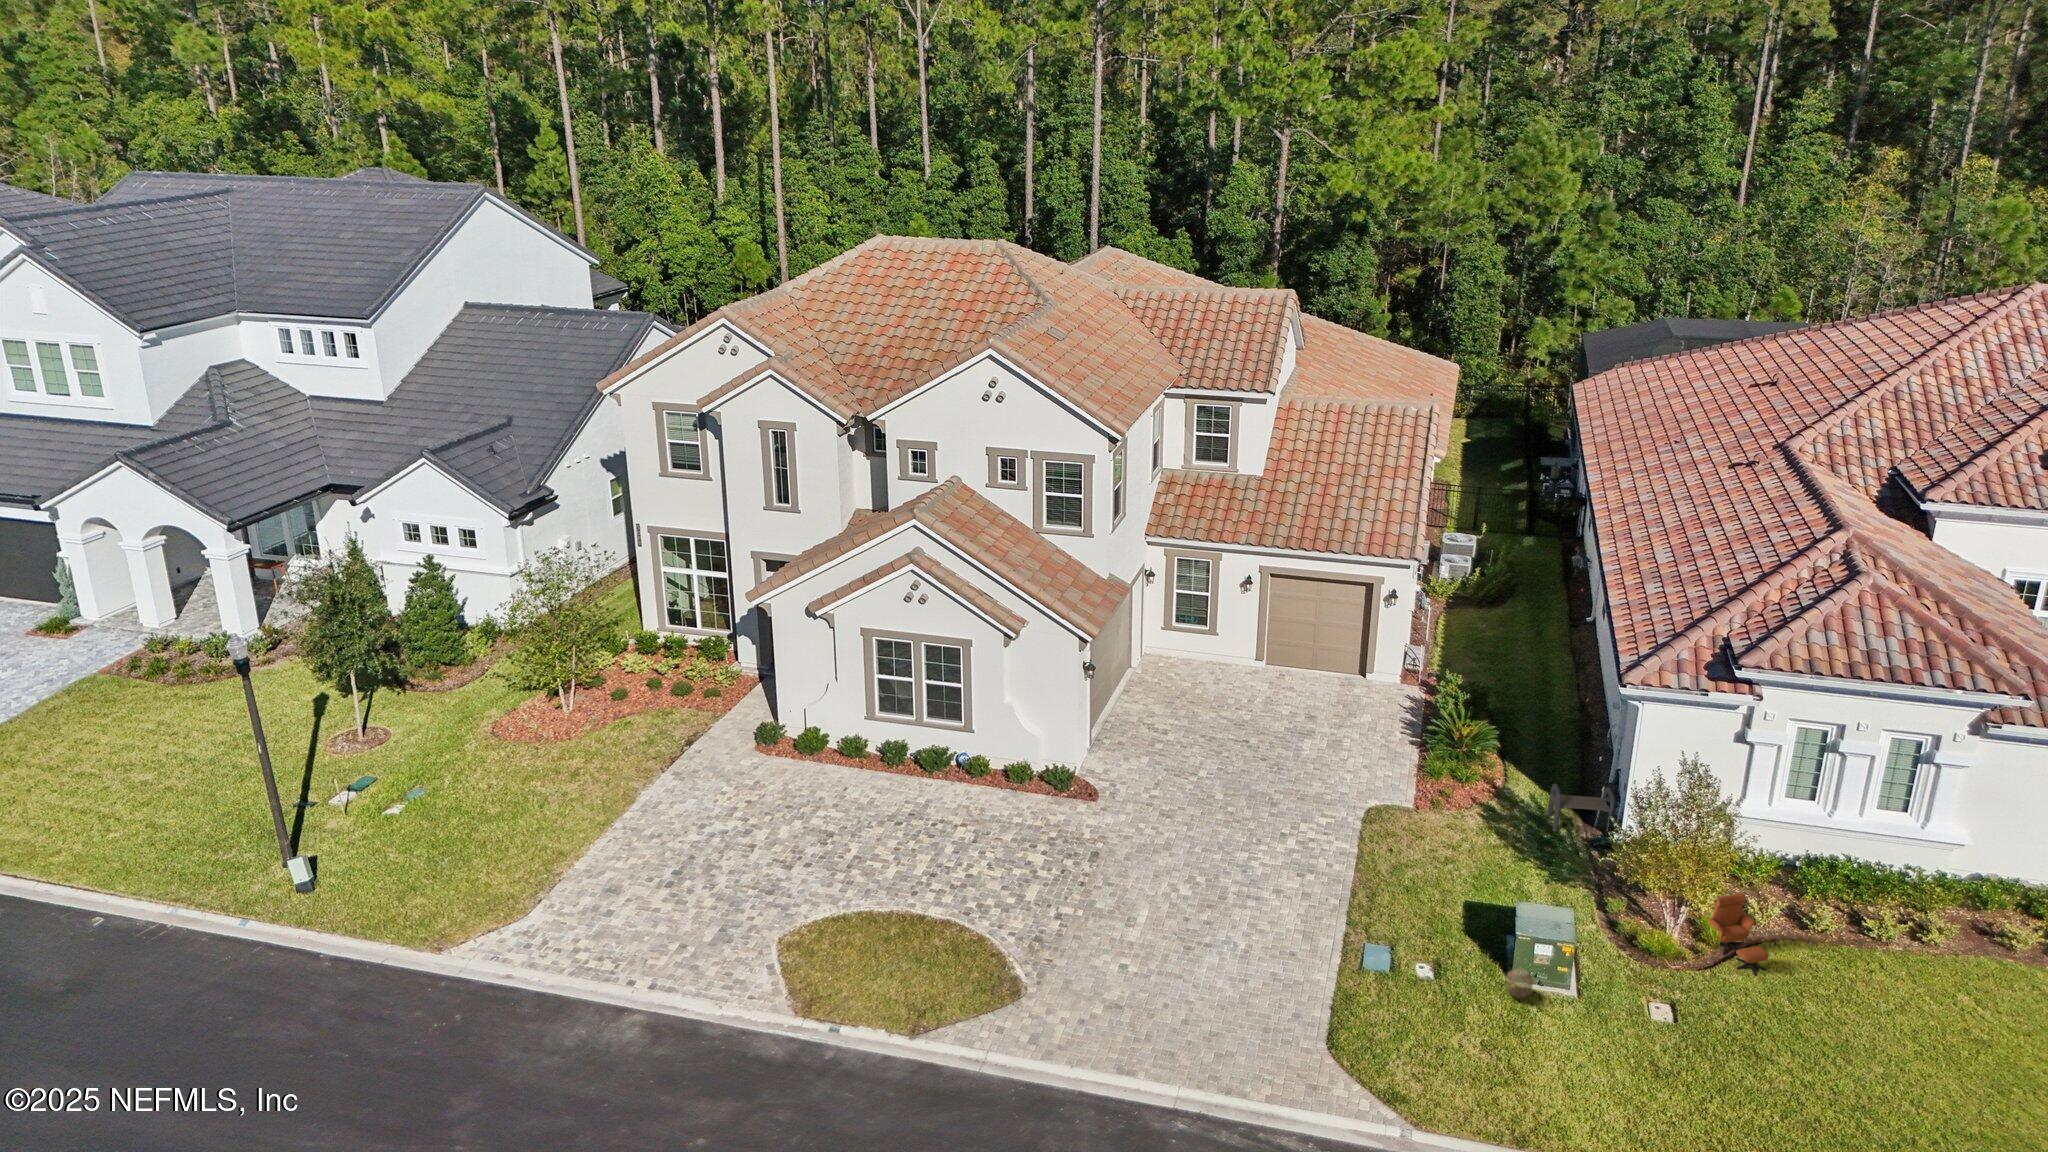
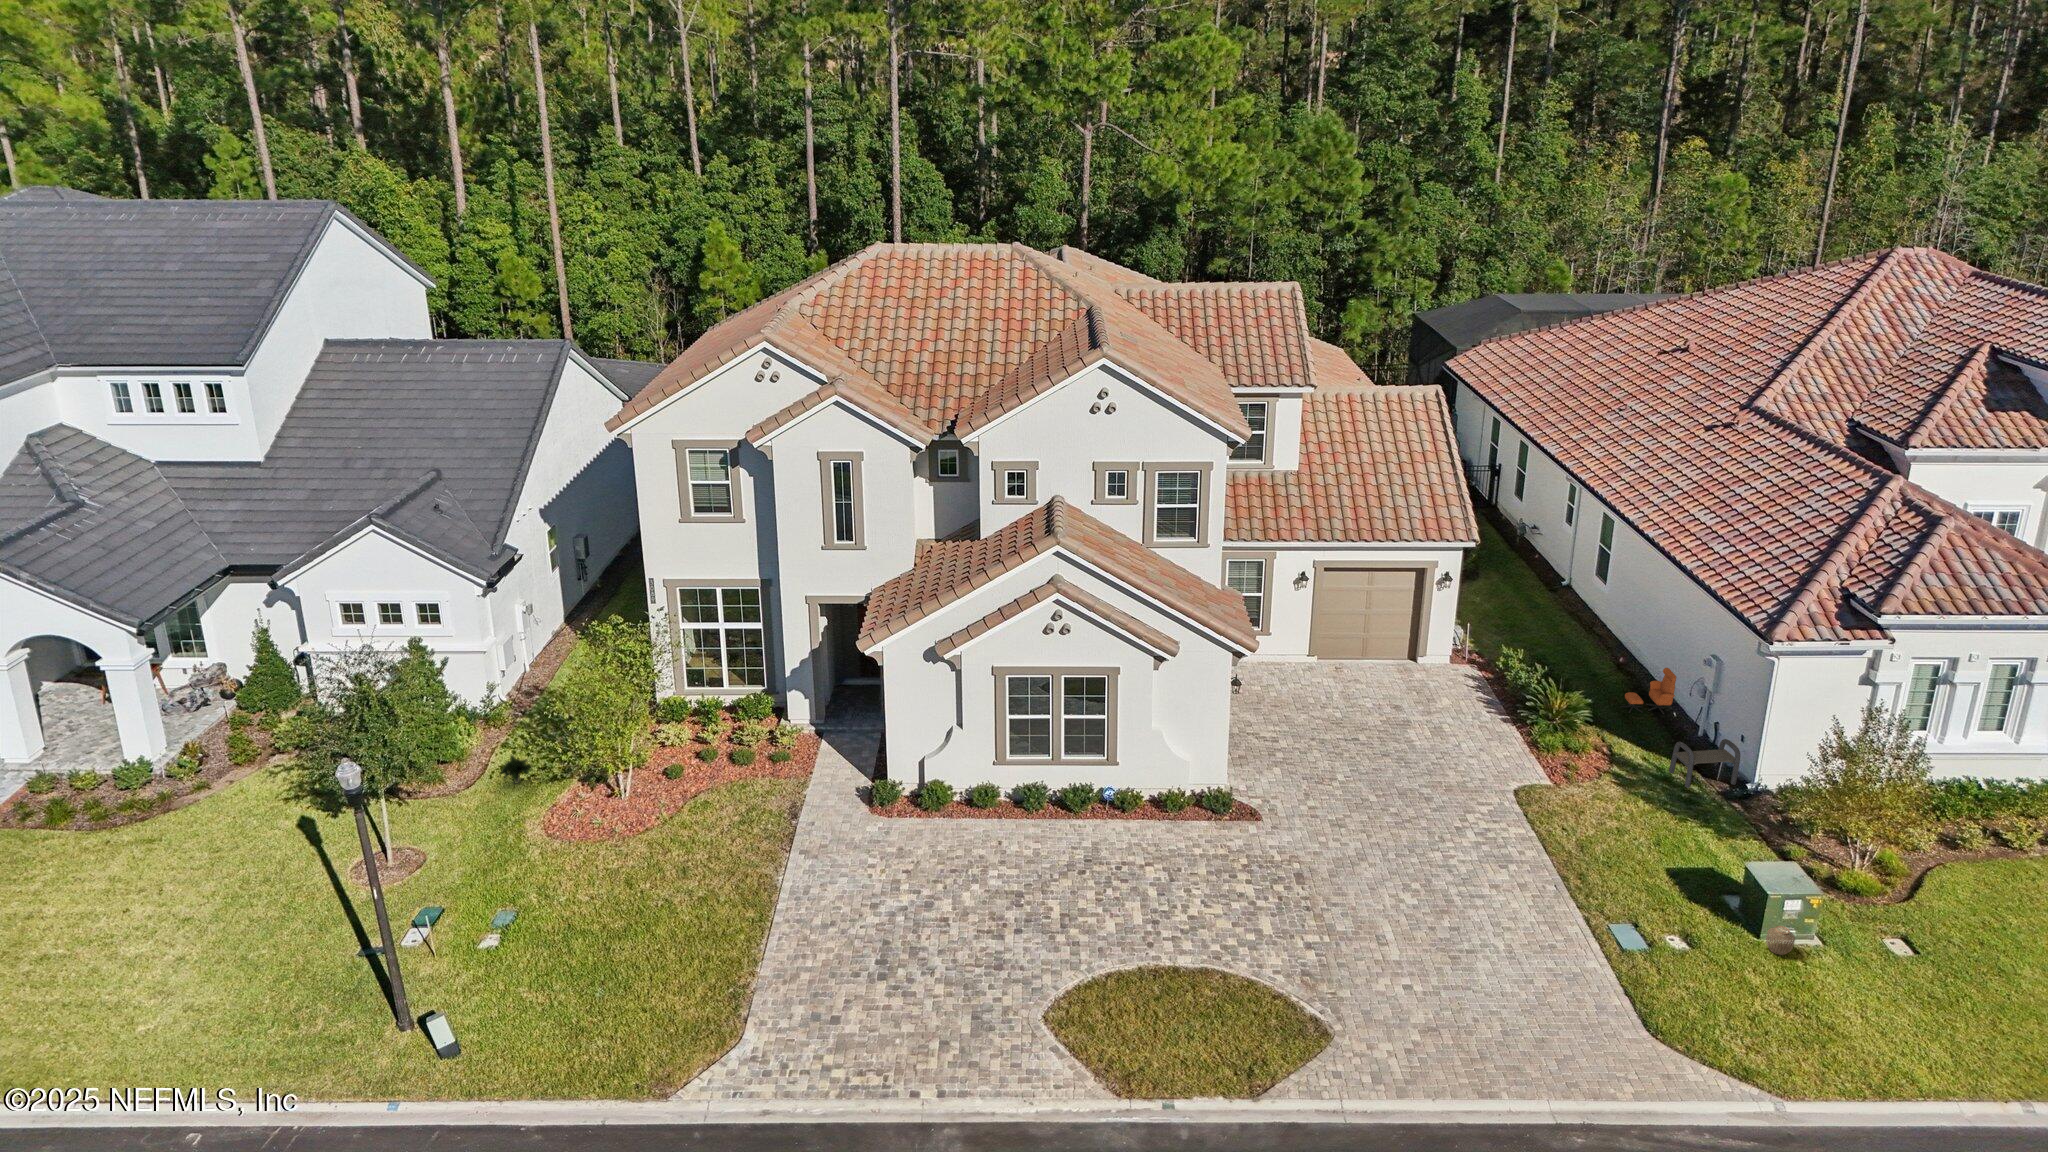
potted plant: none [478,663,513,689] -> present [498,755,533,783]
lounge chair: present [1708,894,1768,976] -> present [1621,668,1676,714]

